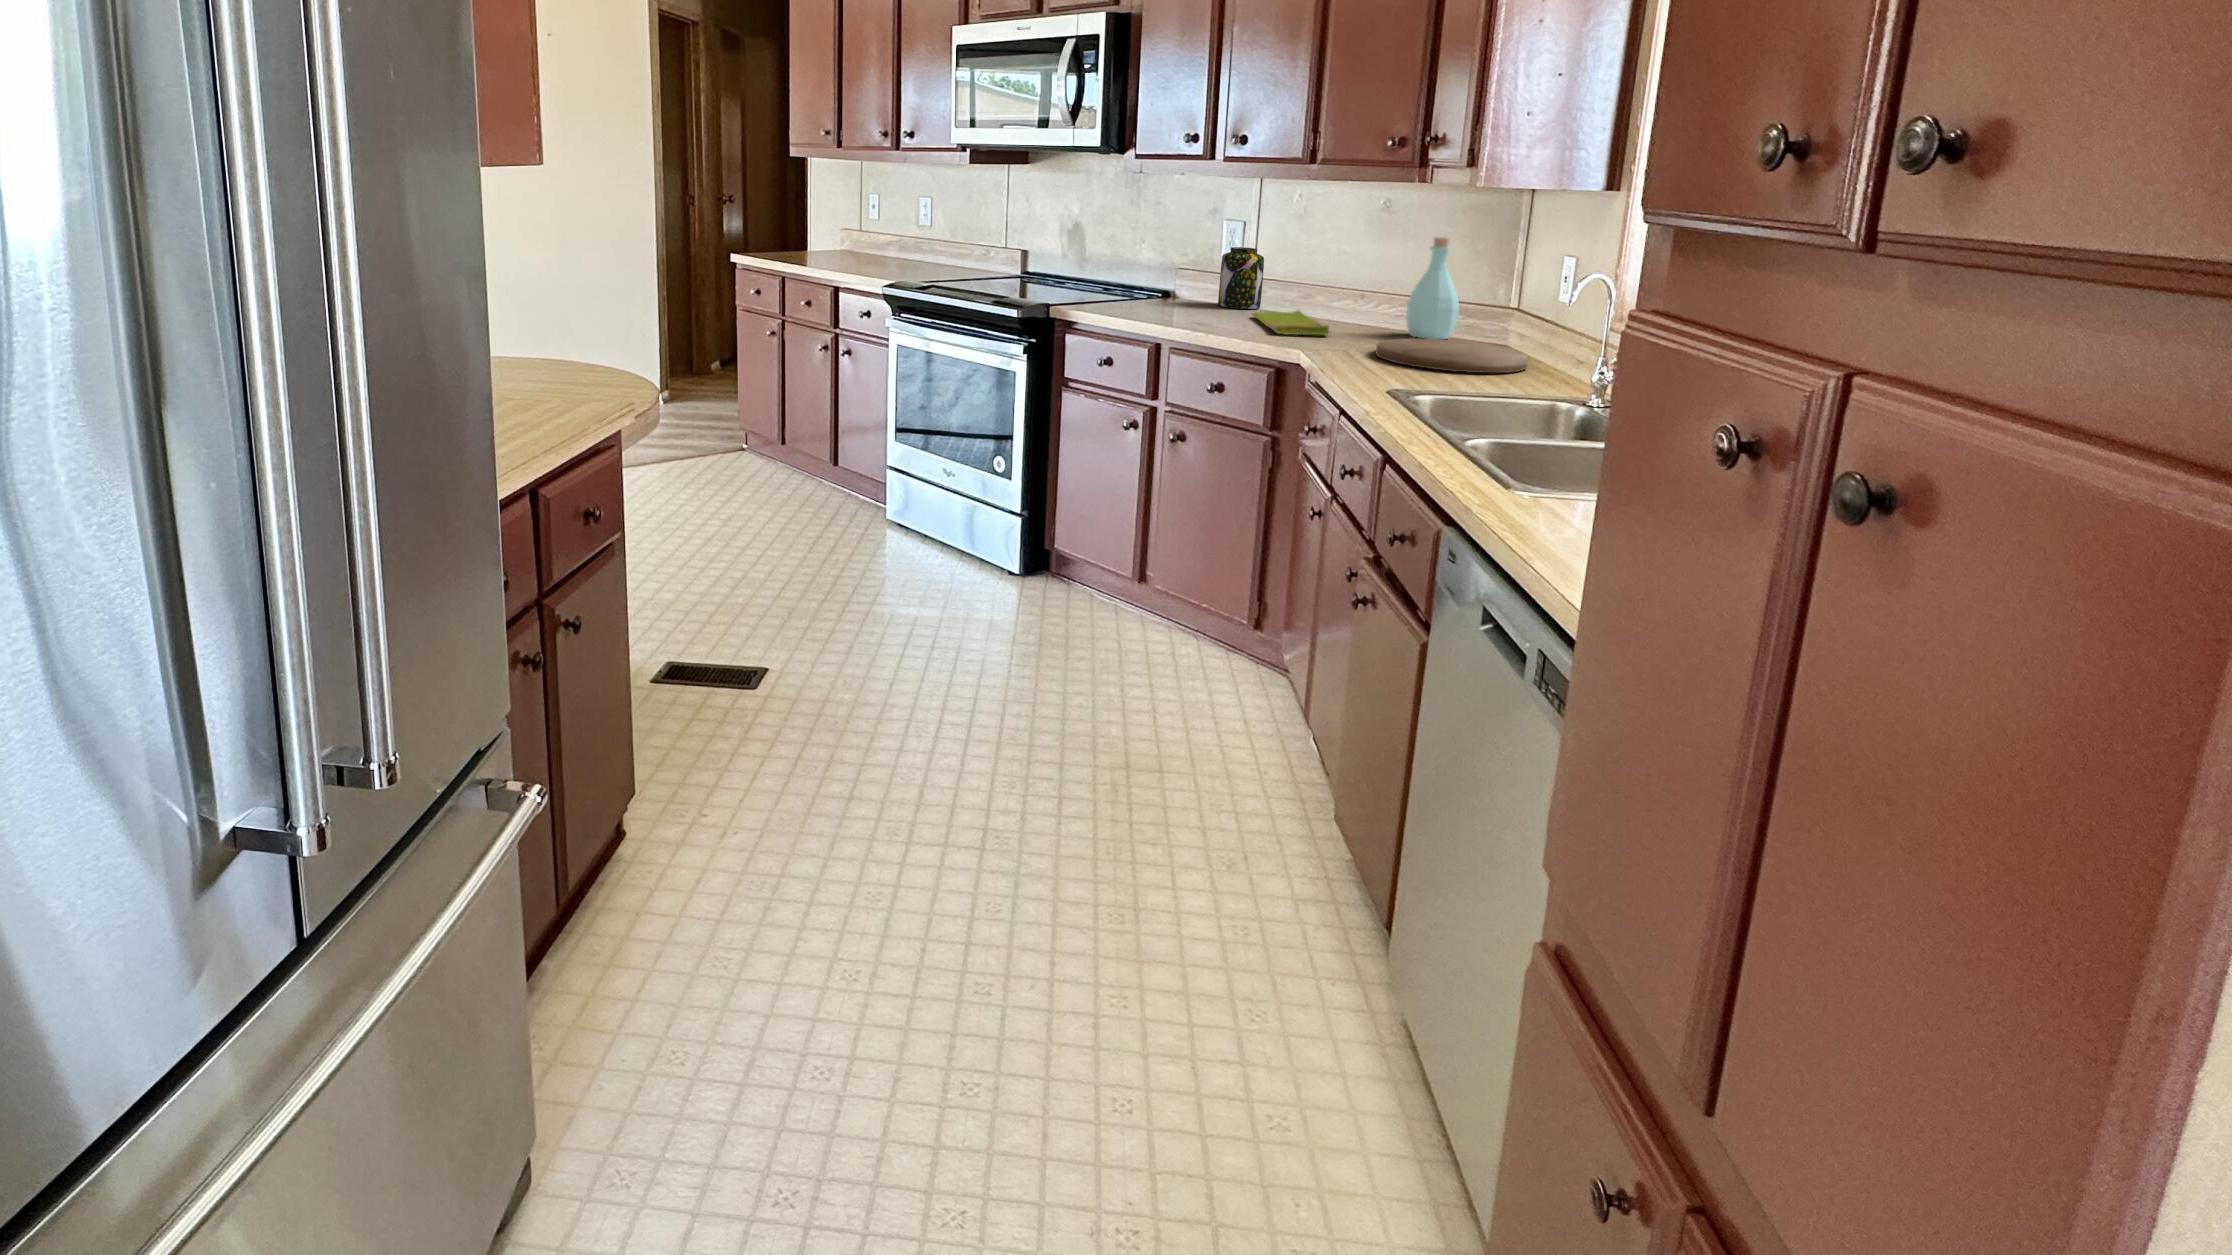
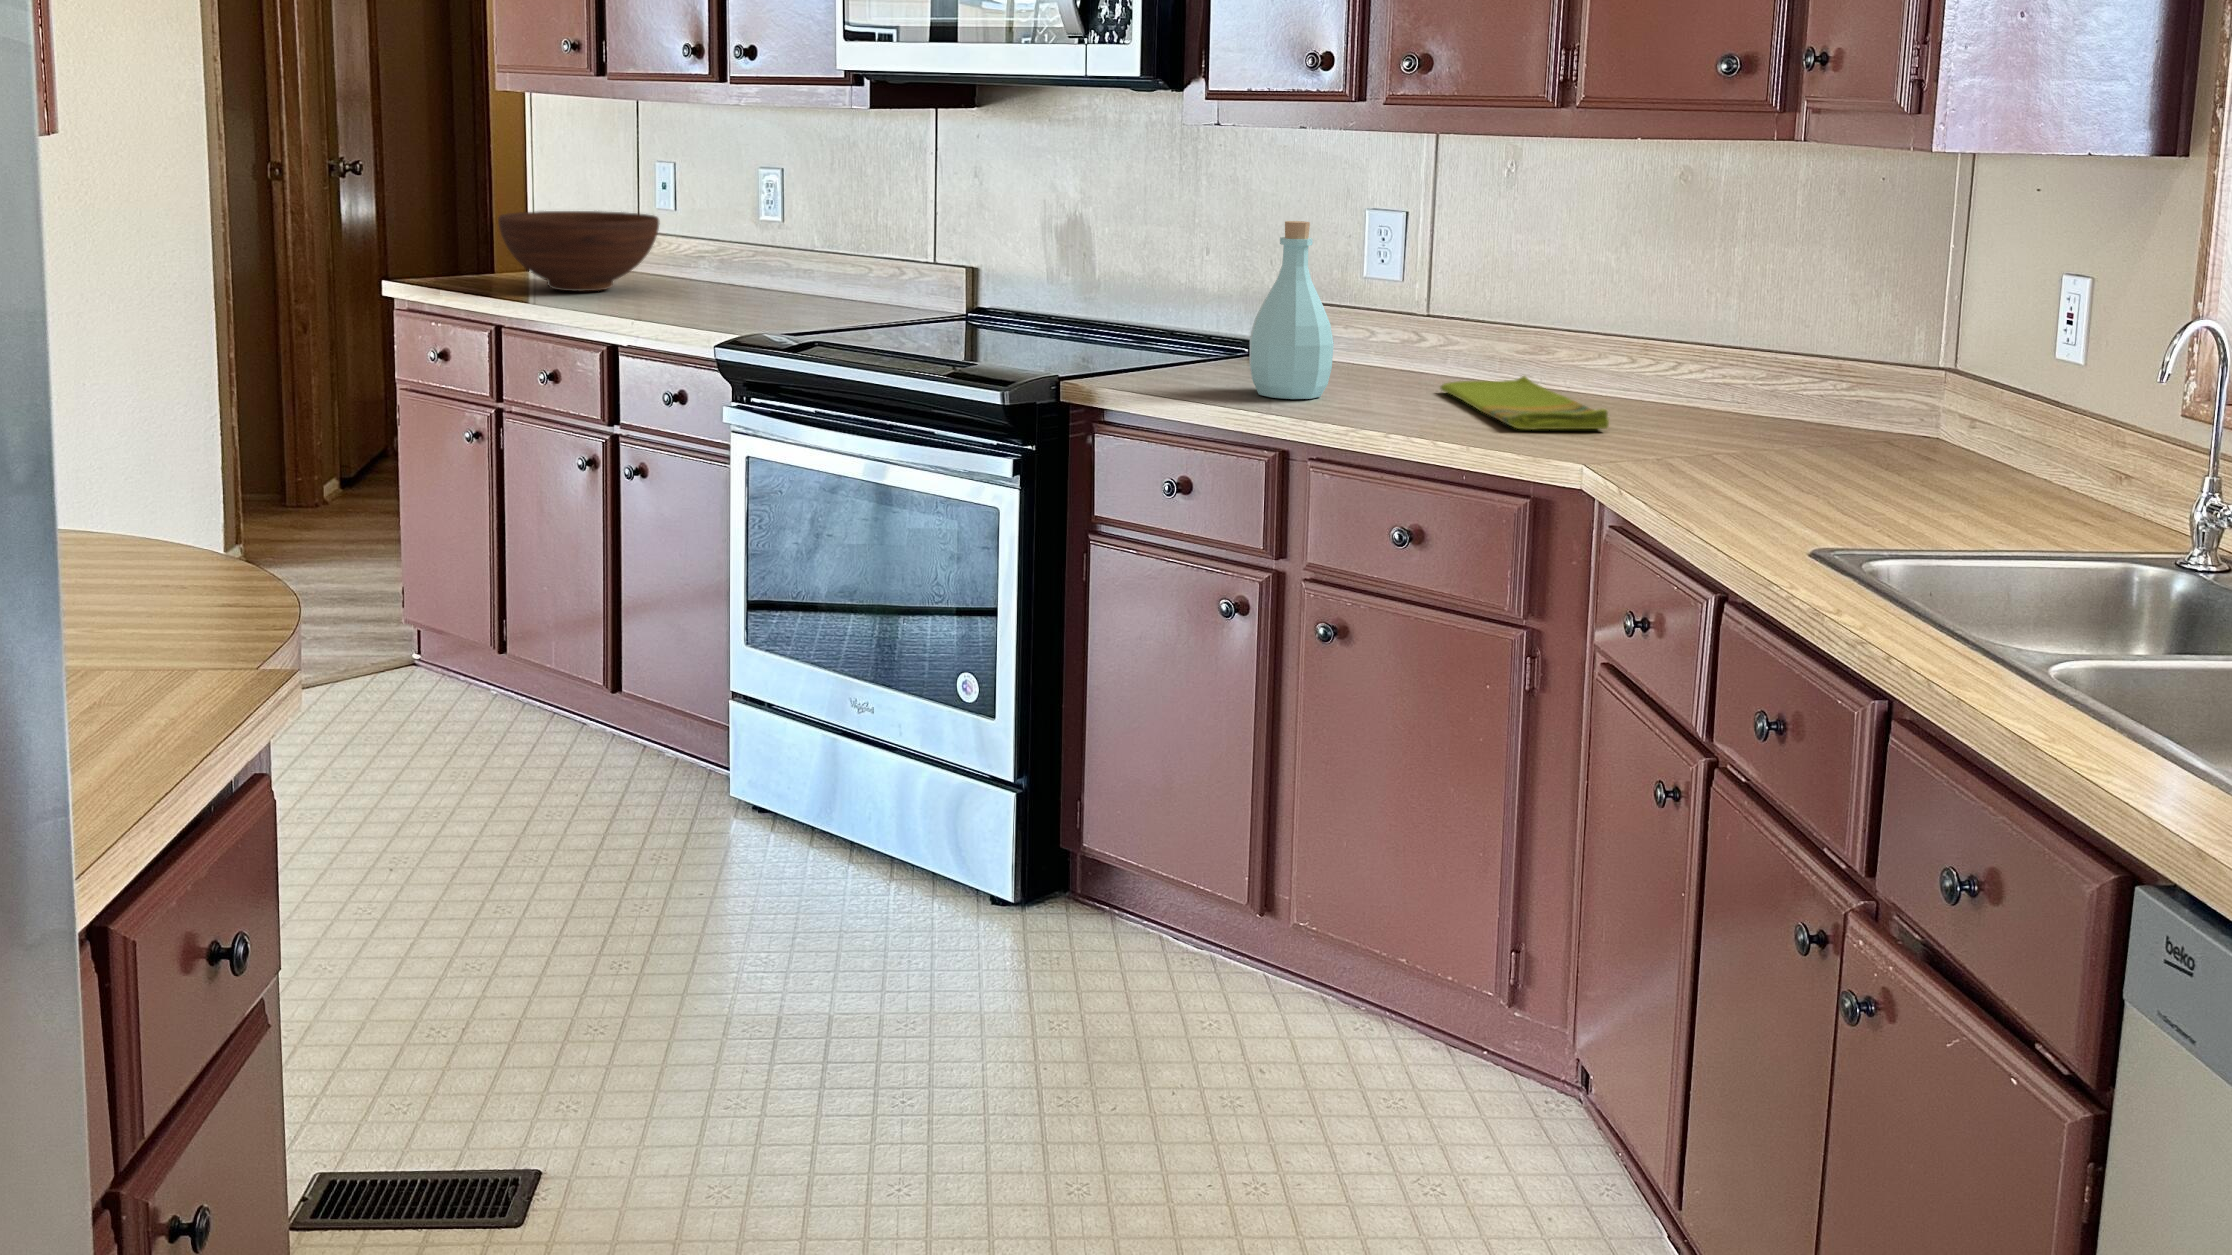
fruit bowl: none [788,220,869,261] -> present [498,211,659,291]
bottle: present [1406,237,1459,339] -> present [1249,221,1334,399]
jar: present [1218,247,1264,309] -> none [1361,259,1444,374]
cutting board: present [1376,338,1528,373] -> none [1719,433,2005,504]

